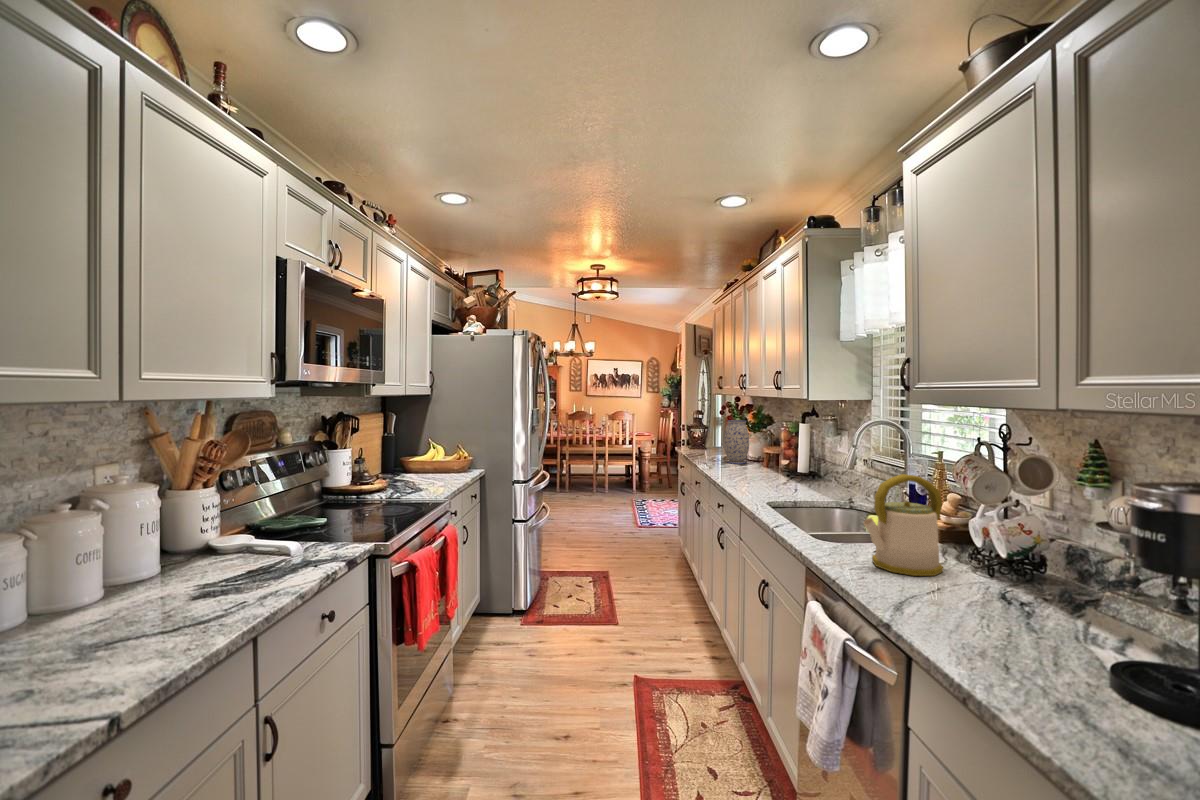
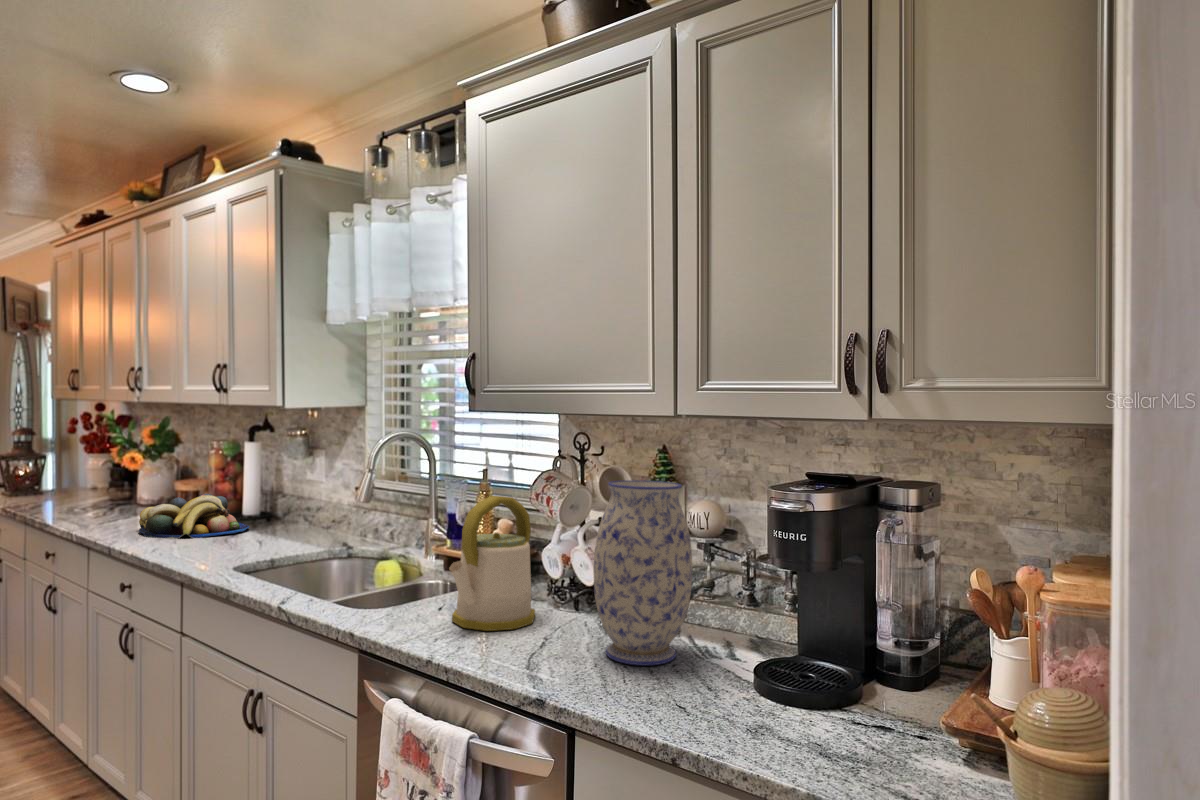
vase: present [724,420,749,464] -> present [594,480,692,665]
fruit bowl: none [735,456,798,483] -> present [138,494,249,539]

